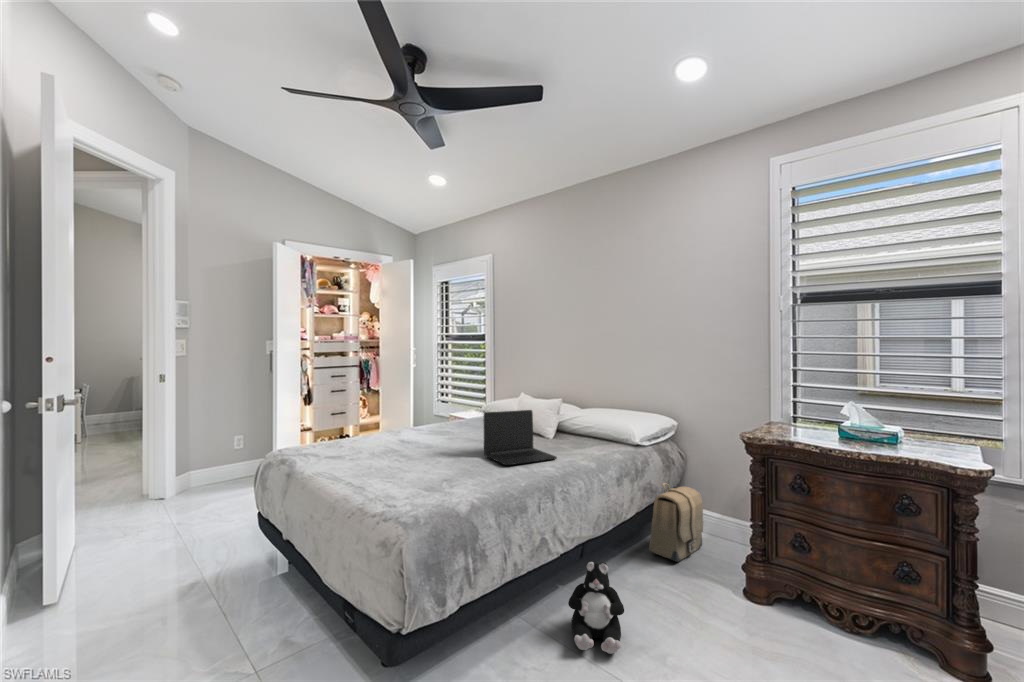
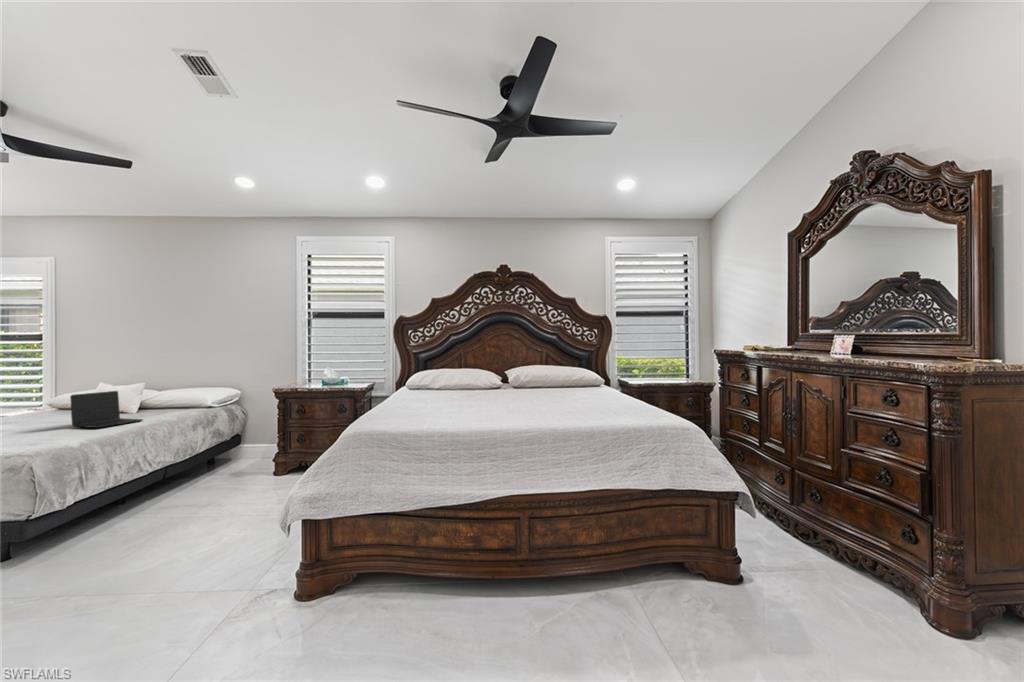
backpack: present [649,483,703,562] -> none [219,429,257,473]
plush toy: present [568,561,624,654] -> none [156,467,196,512]

